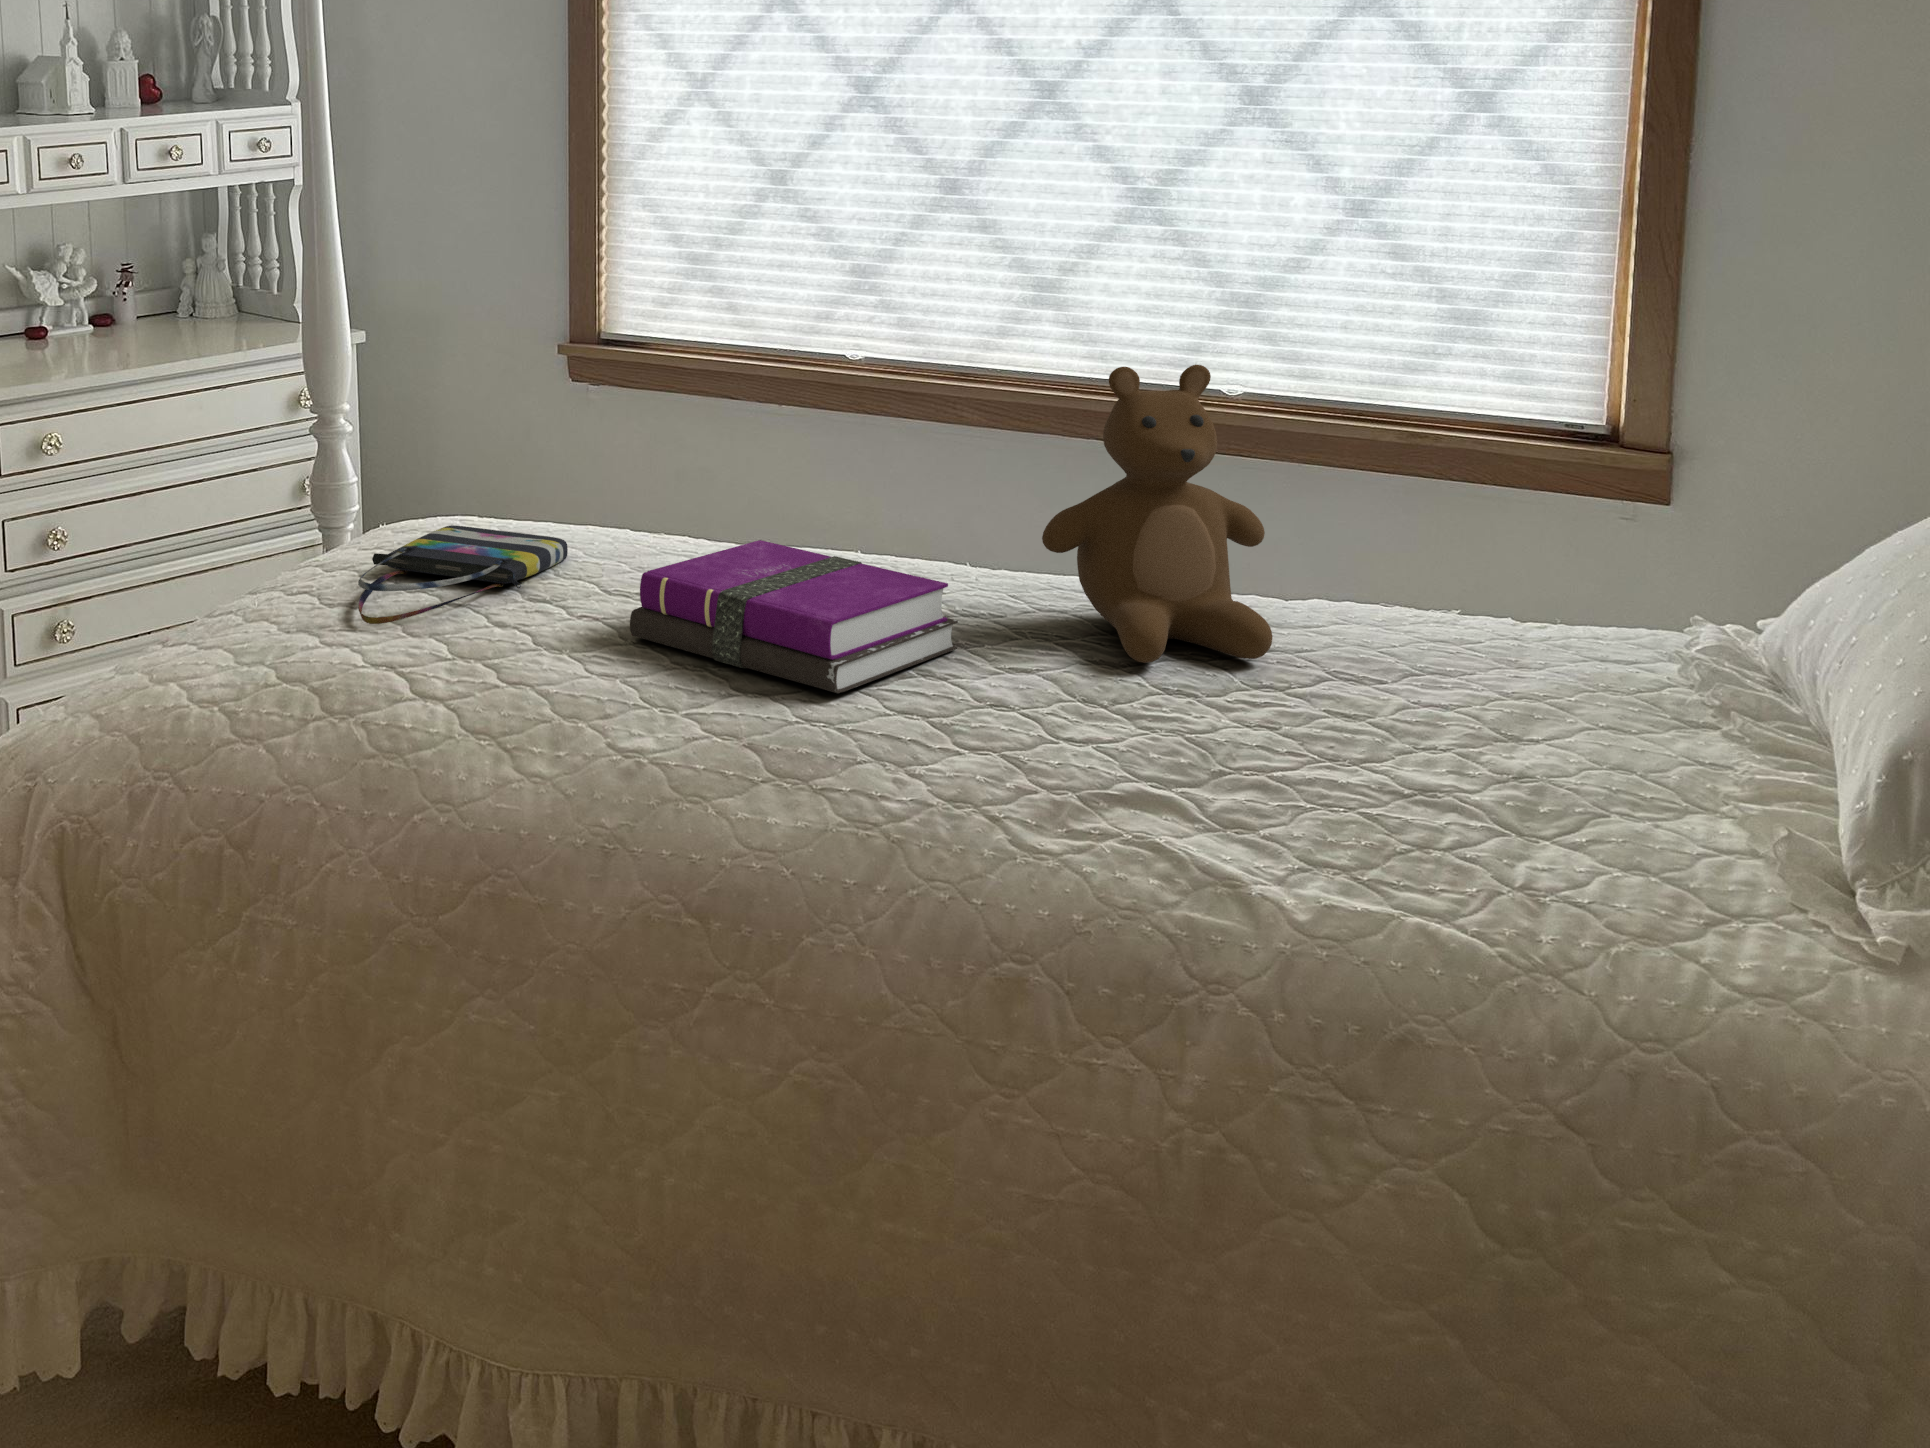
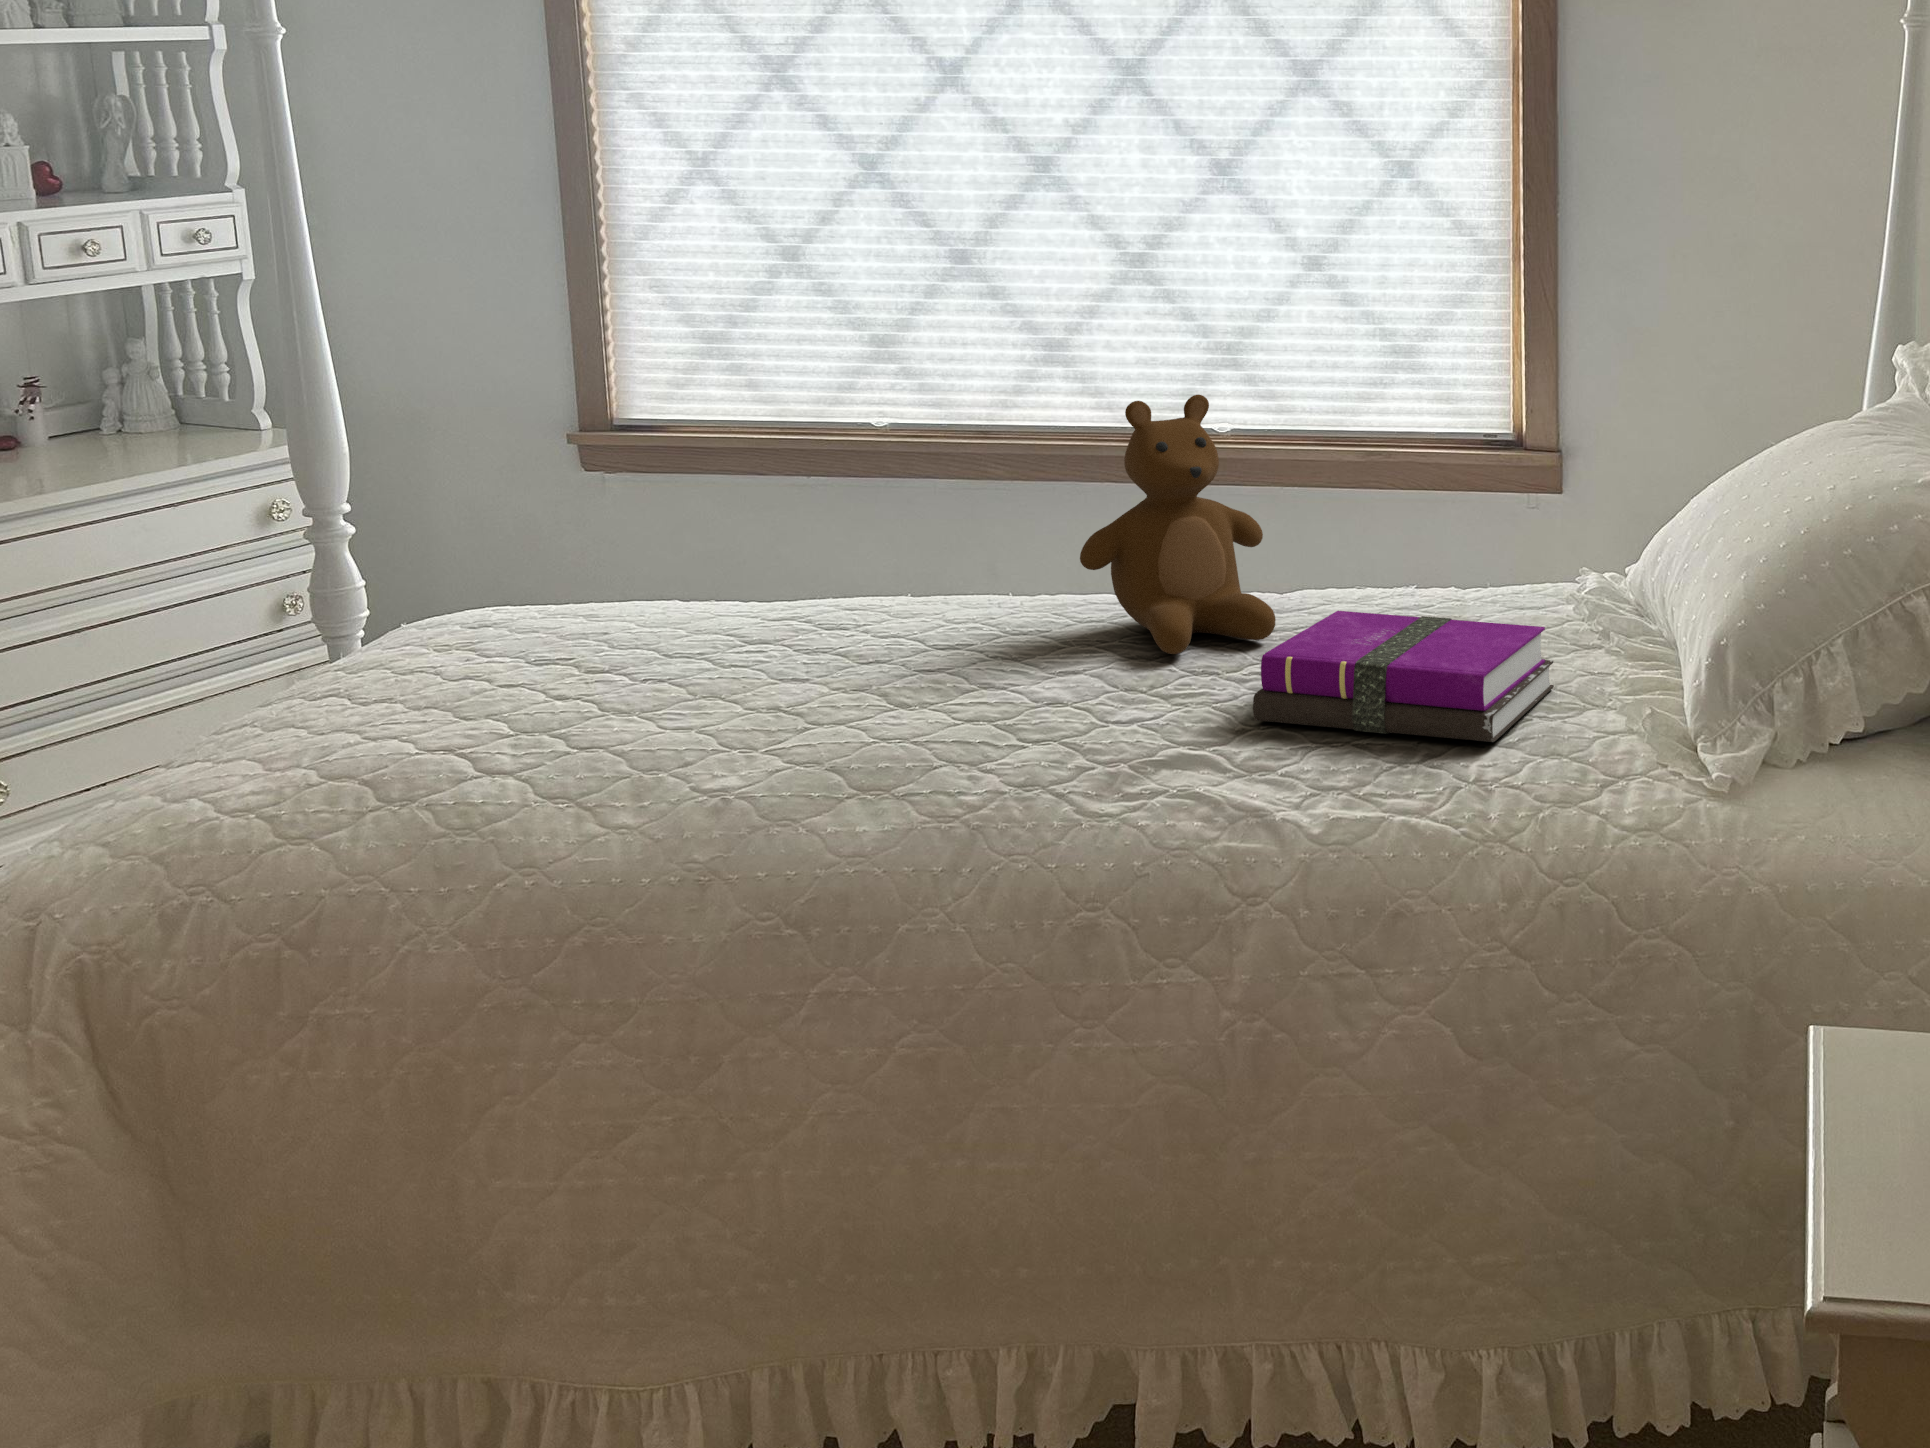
tote bag: present [358,525,568,624] -> none [396,618,621,723]
notebook: present [630,540,958,693] -> present [1253,611,1554,742]

